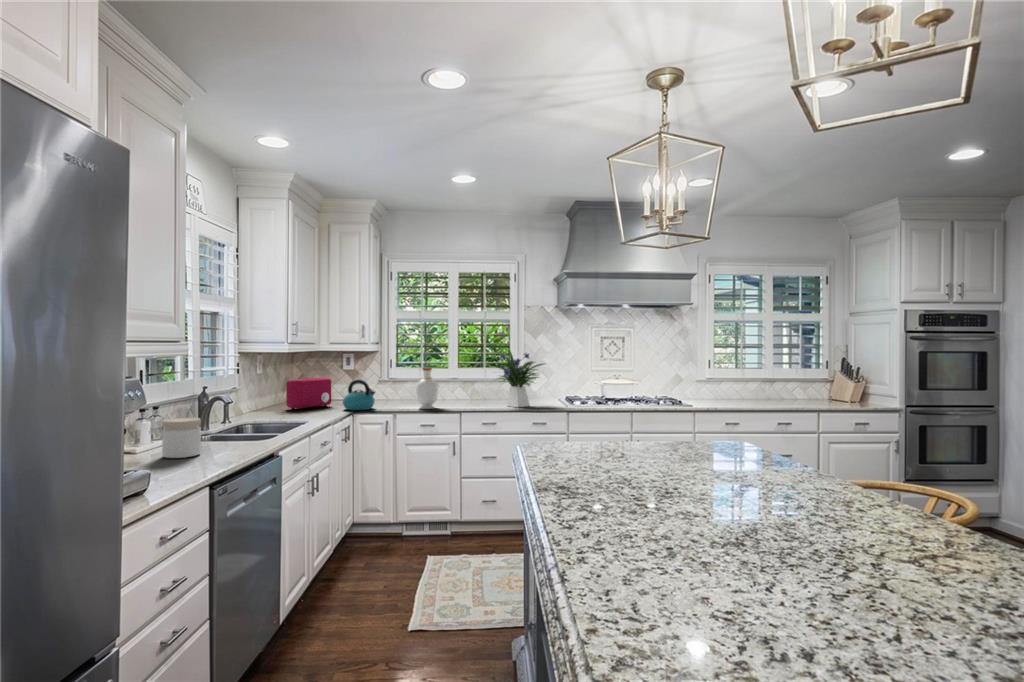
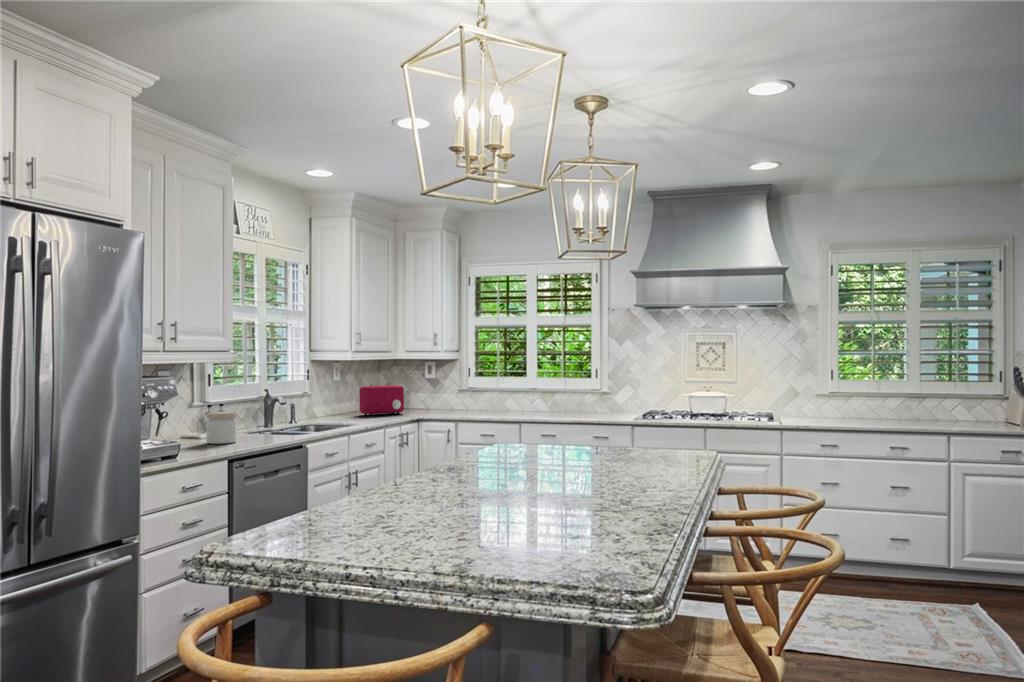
flower arrangement: present [496,350,544,407] -> none [552,357,609,419]
bottle: present [416,368,439,409] -> none [476,376,499,418]
kettle: present [343,380,375,410] -> none [408,387,438,417]

